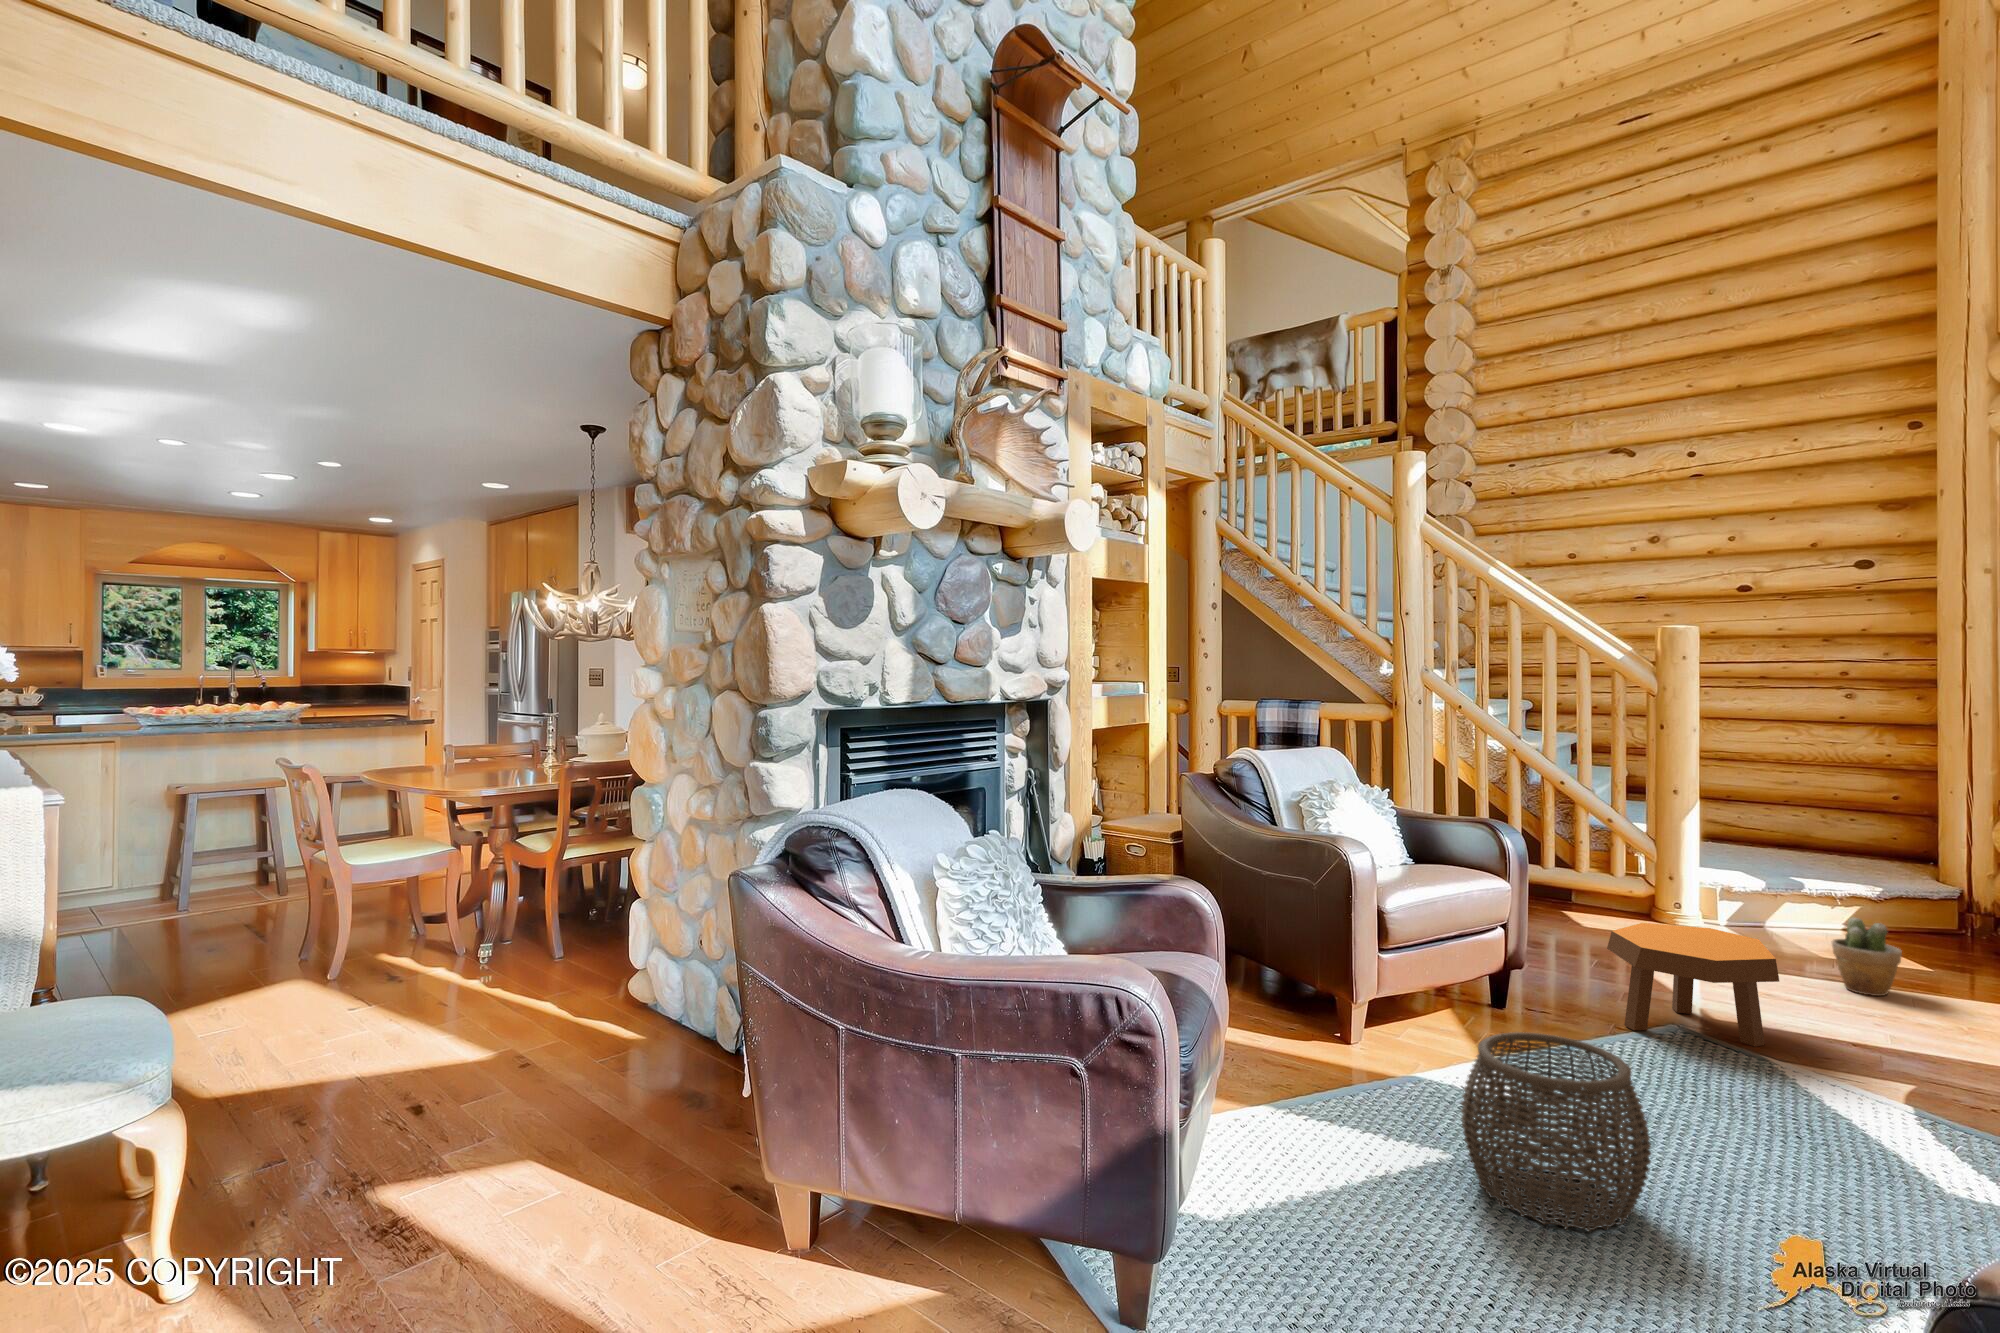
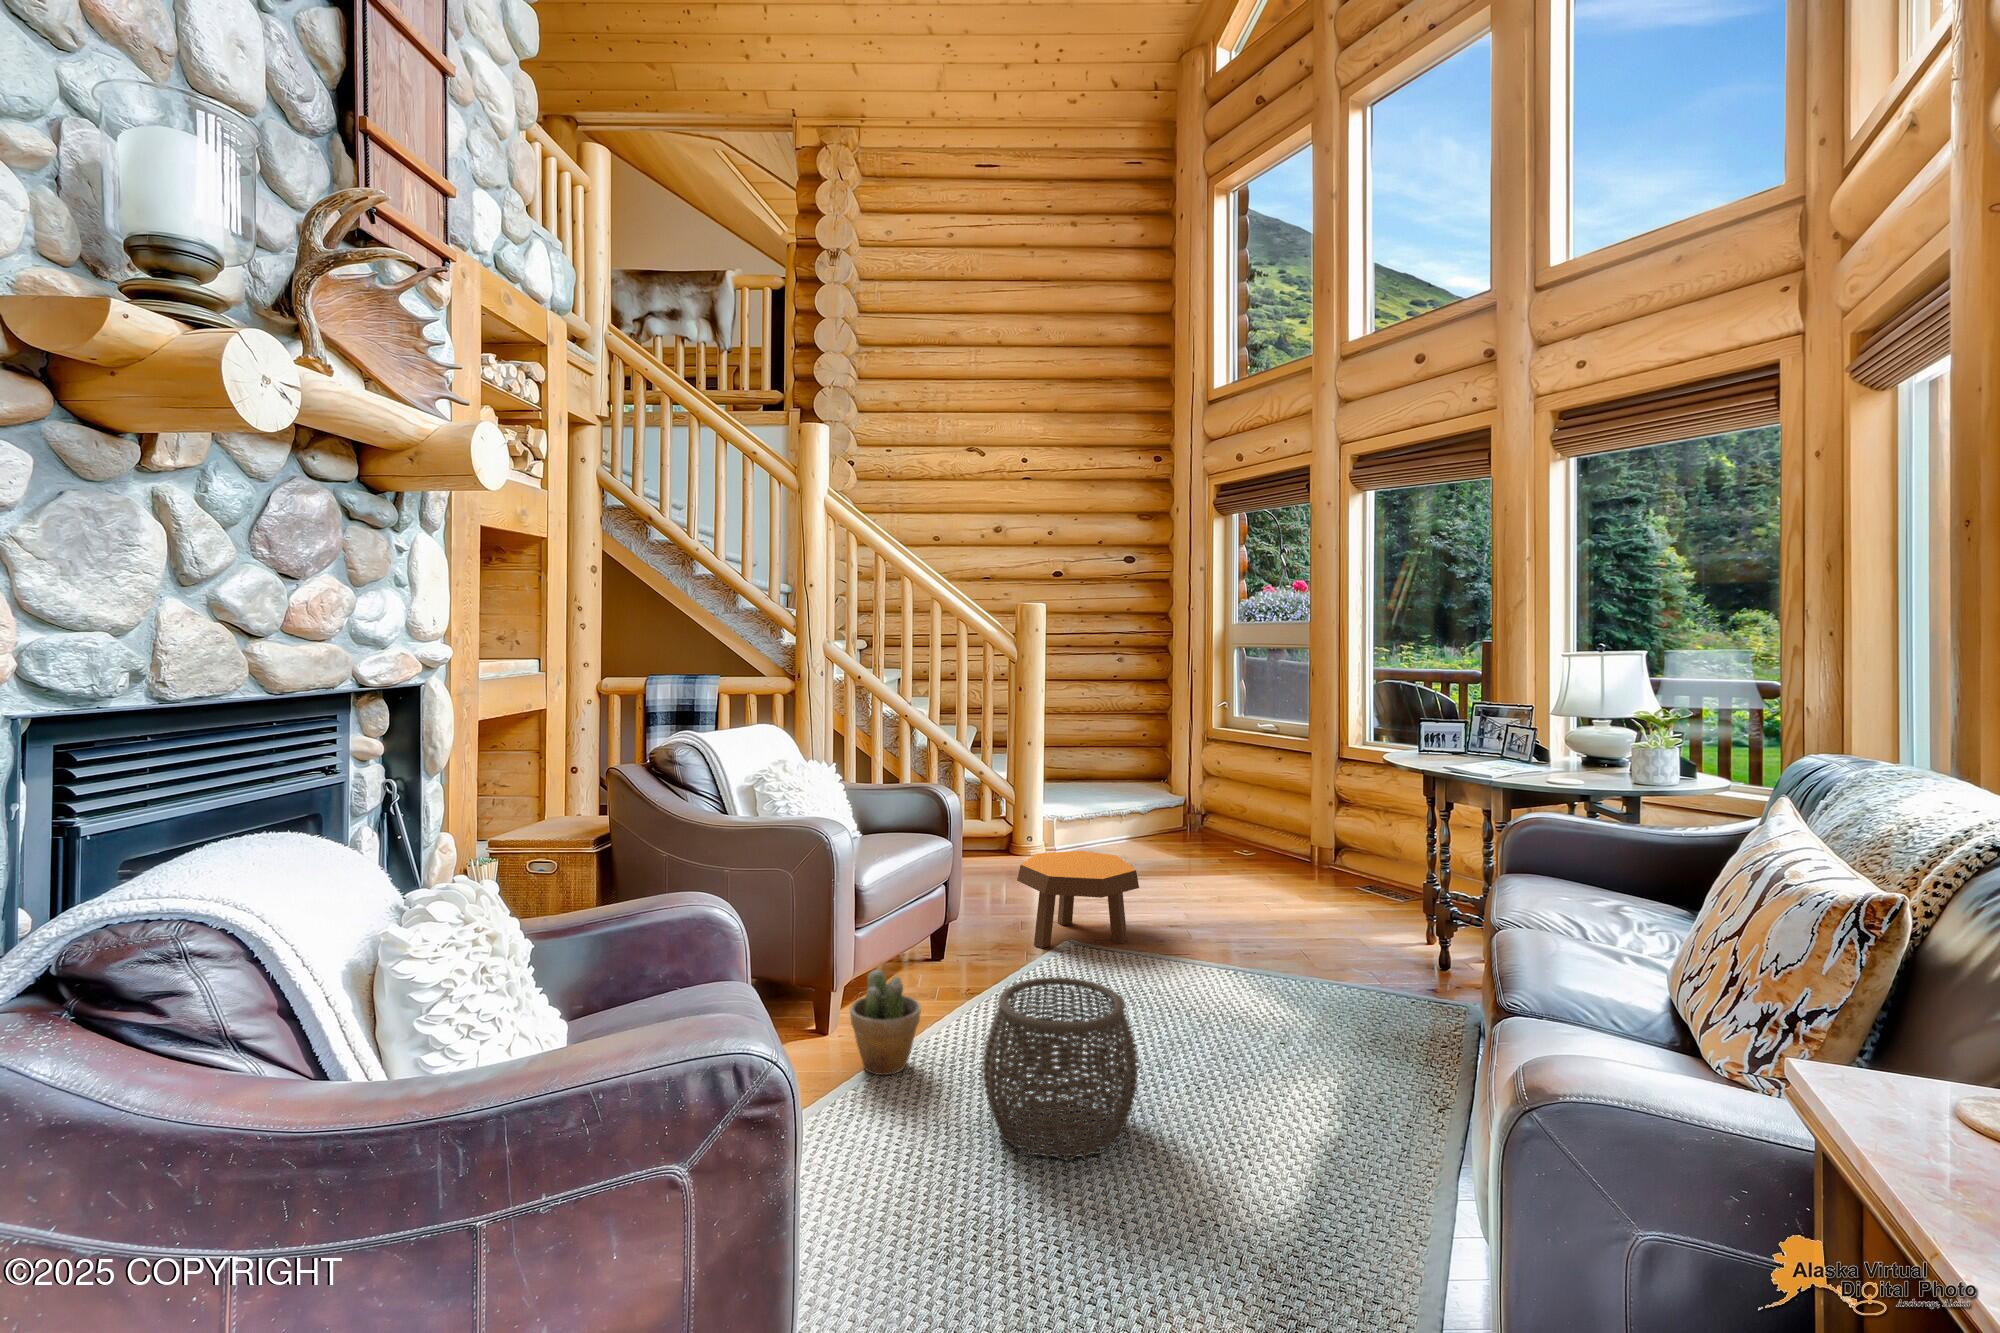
potted plant: present [1832,918,1902,996] -> present [850,970,921,1075]

